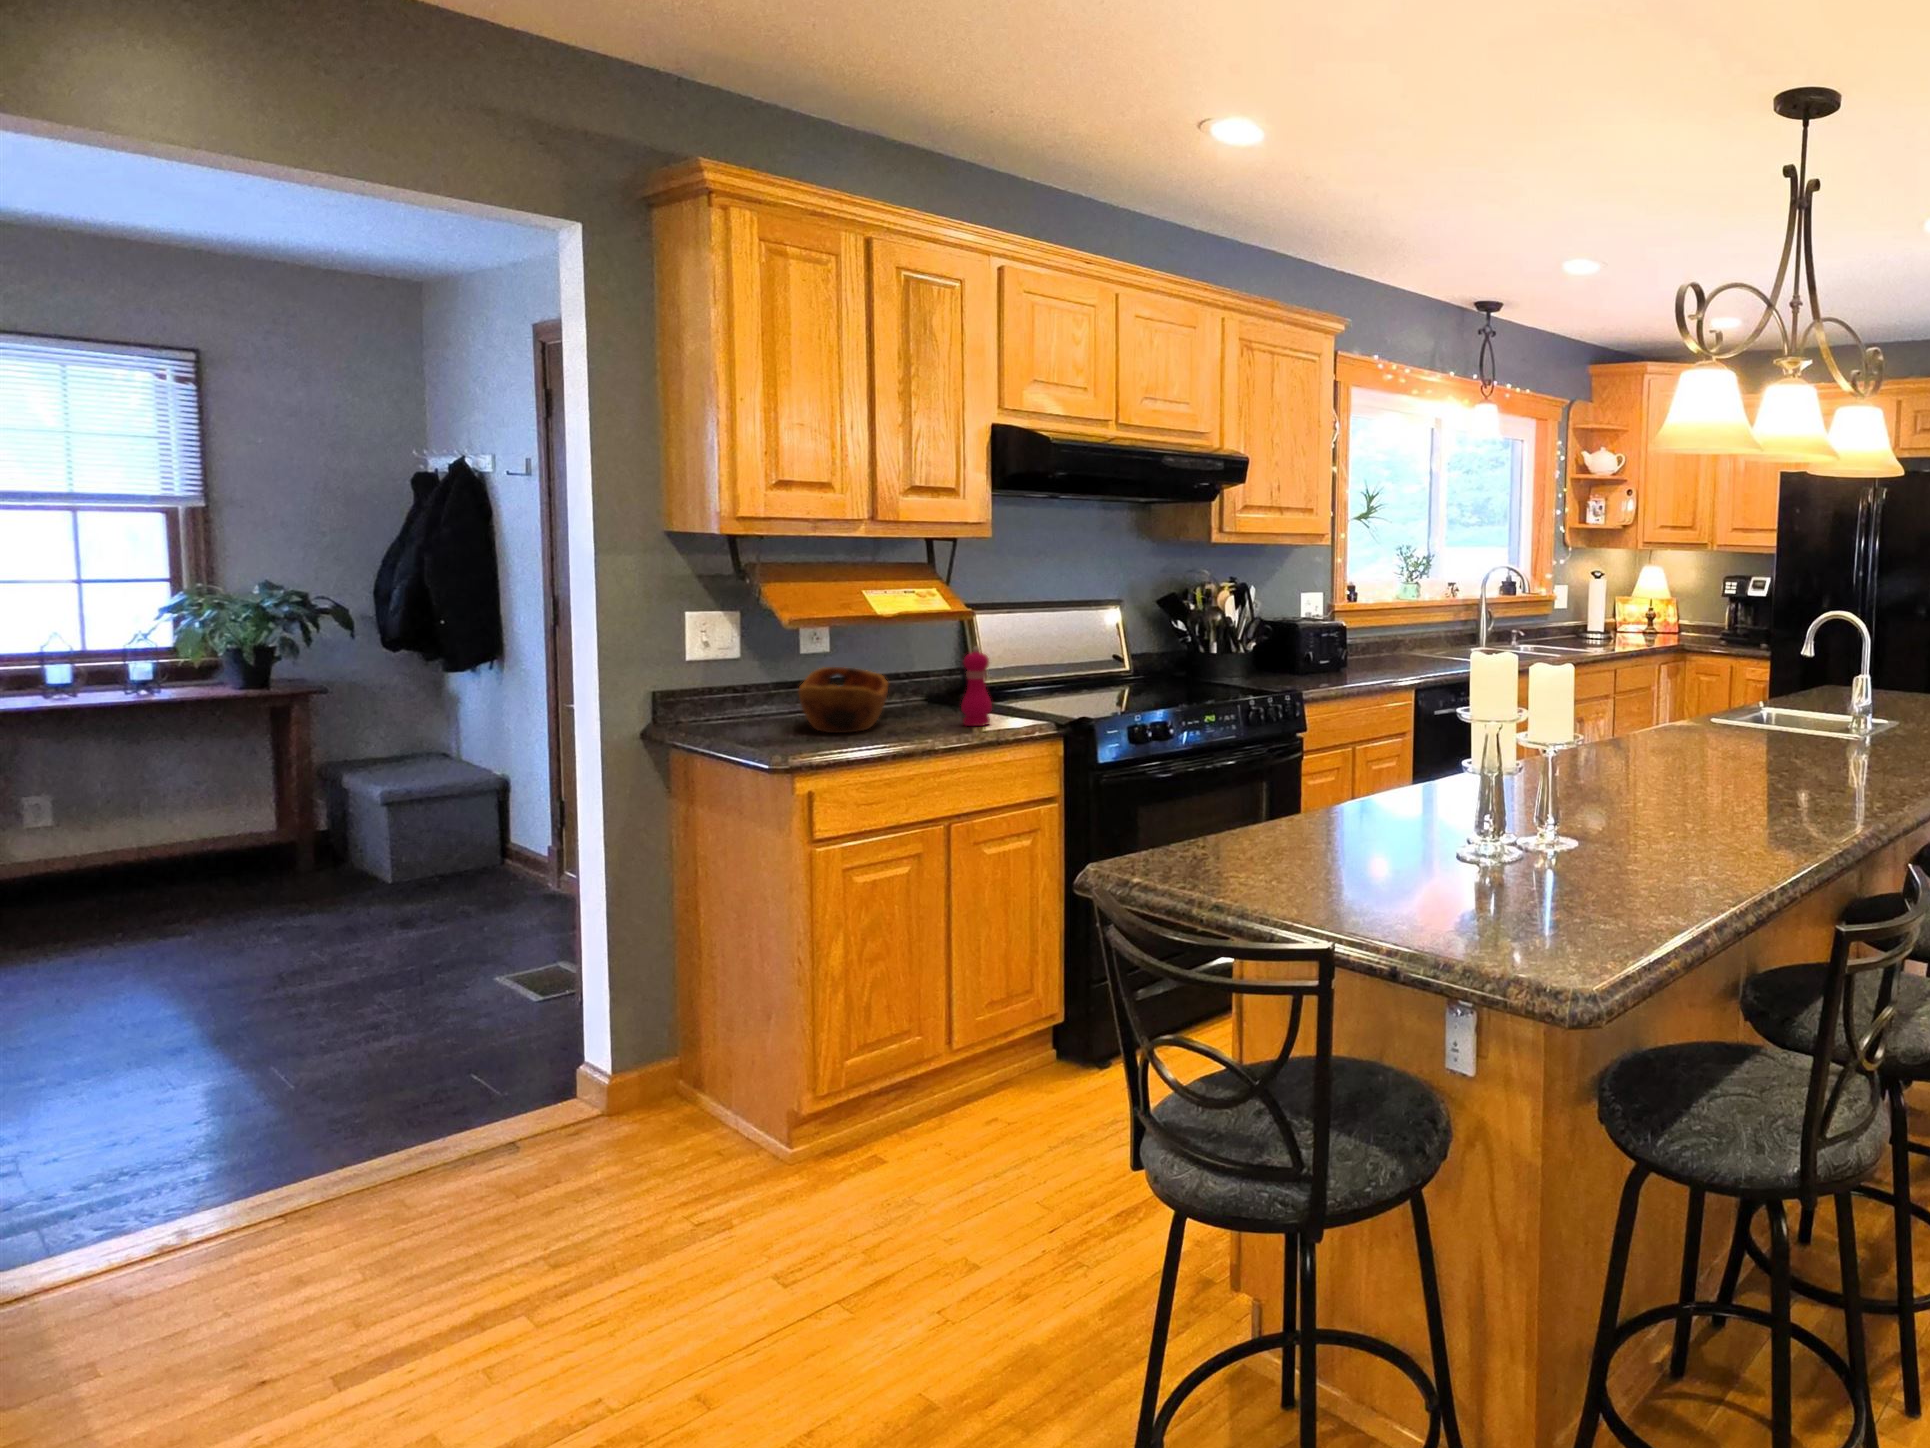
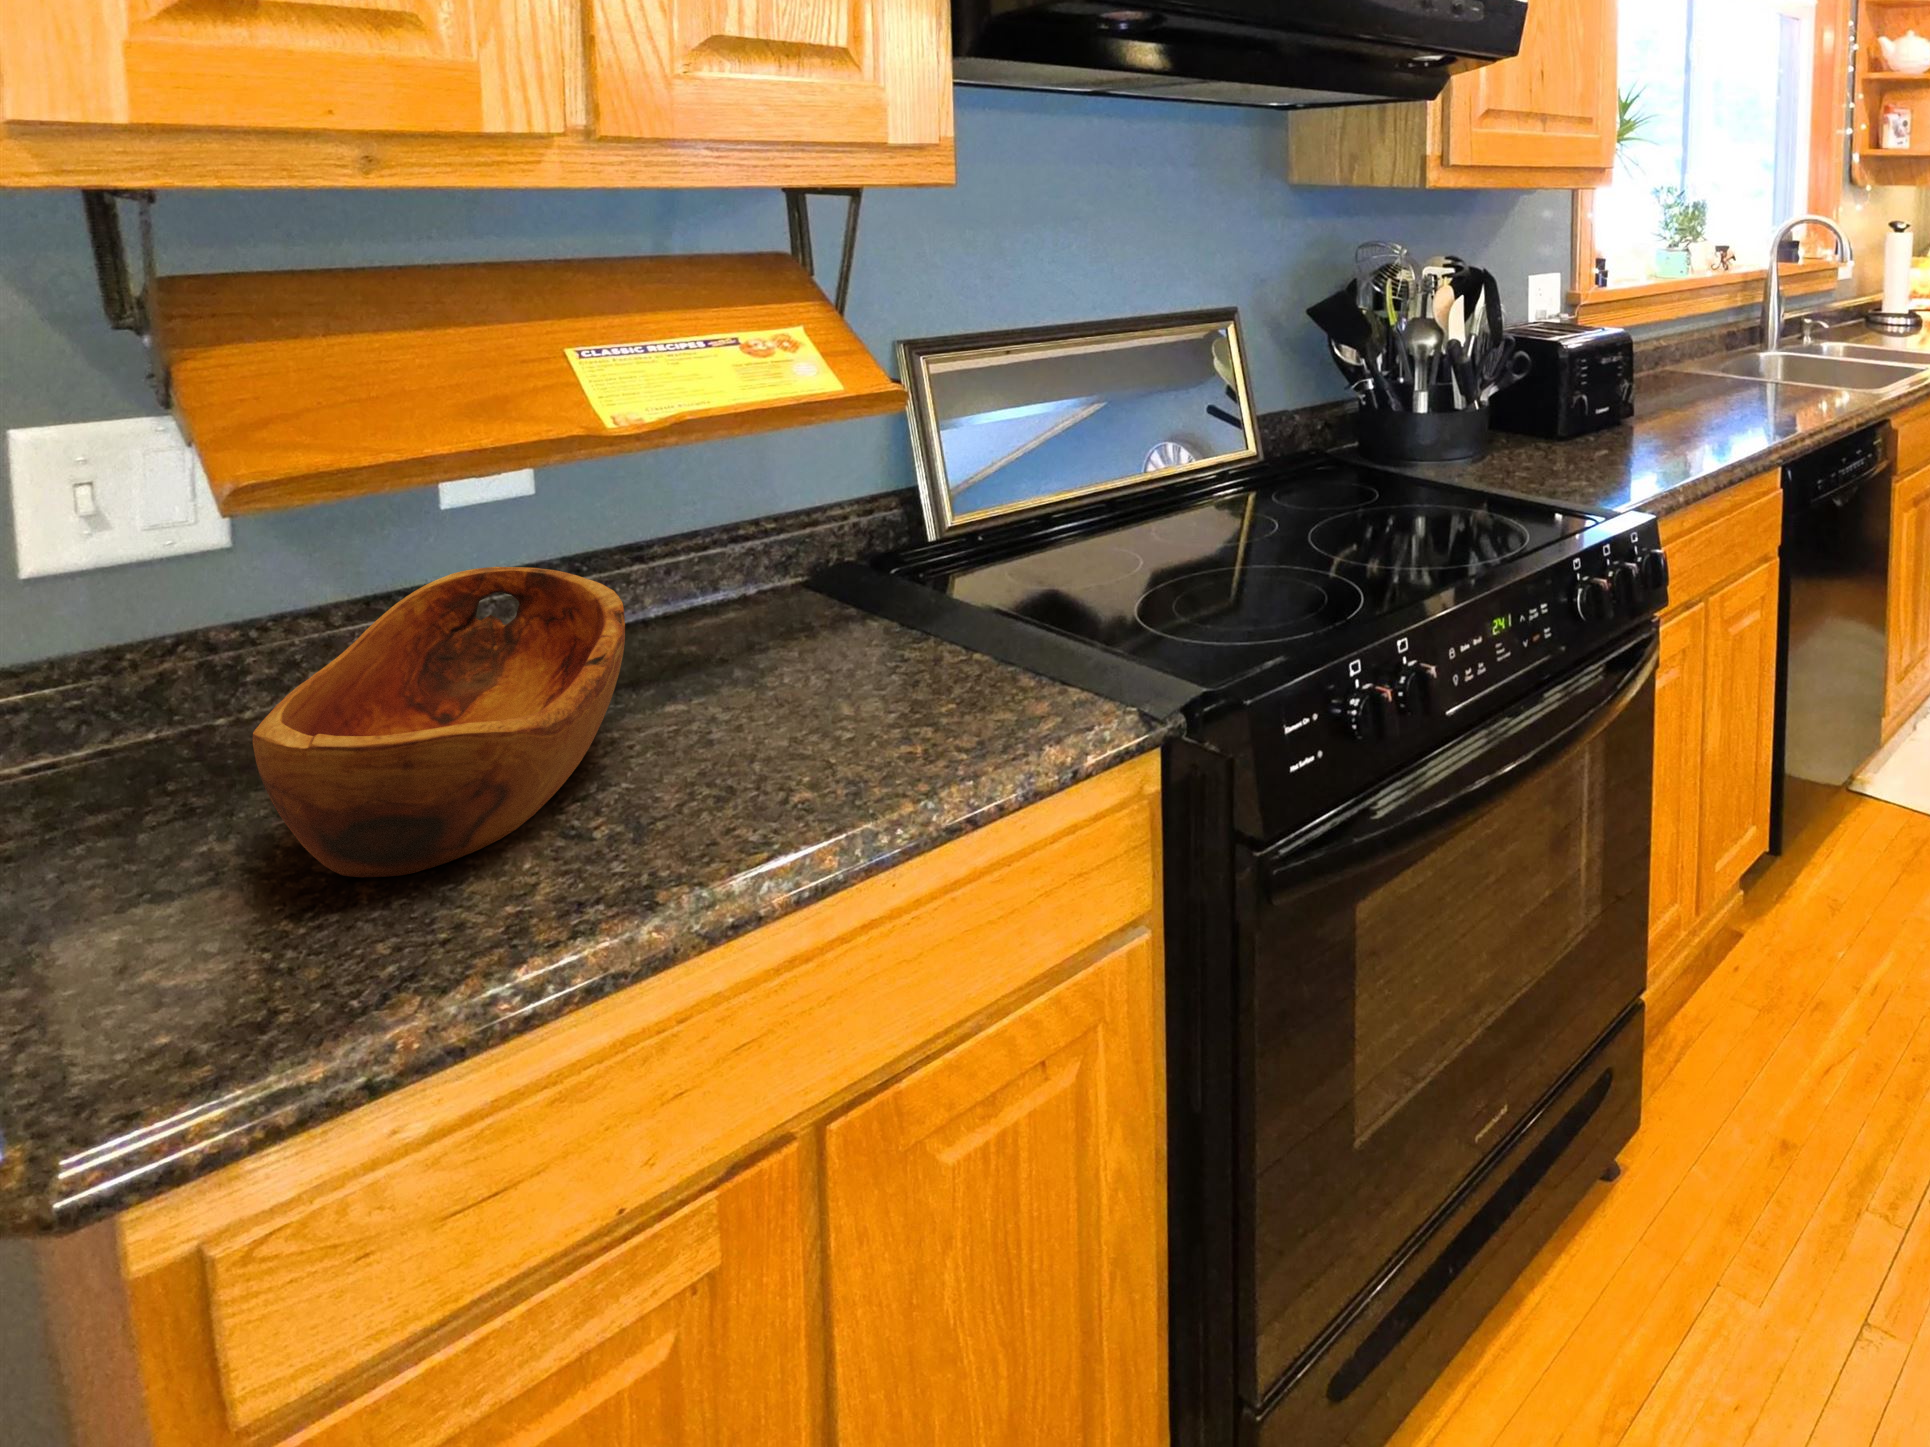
pepper mill: present [961,646,992,726] -> none [841,522,939,773]

